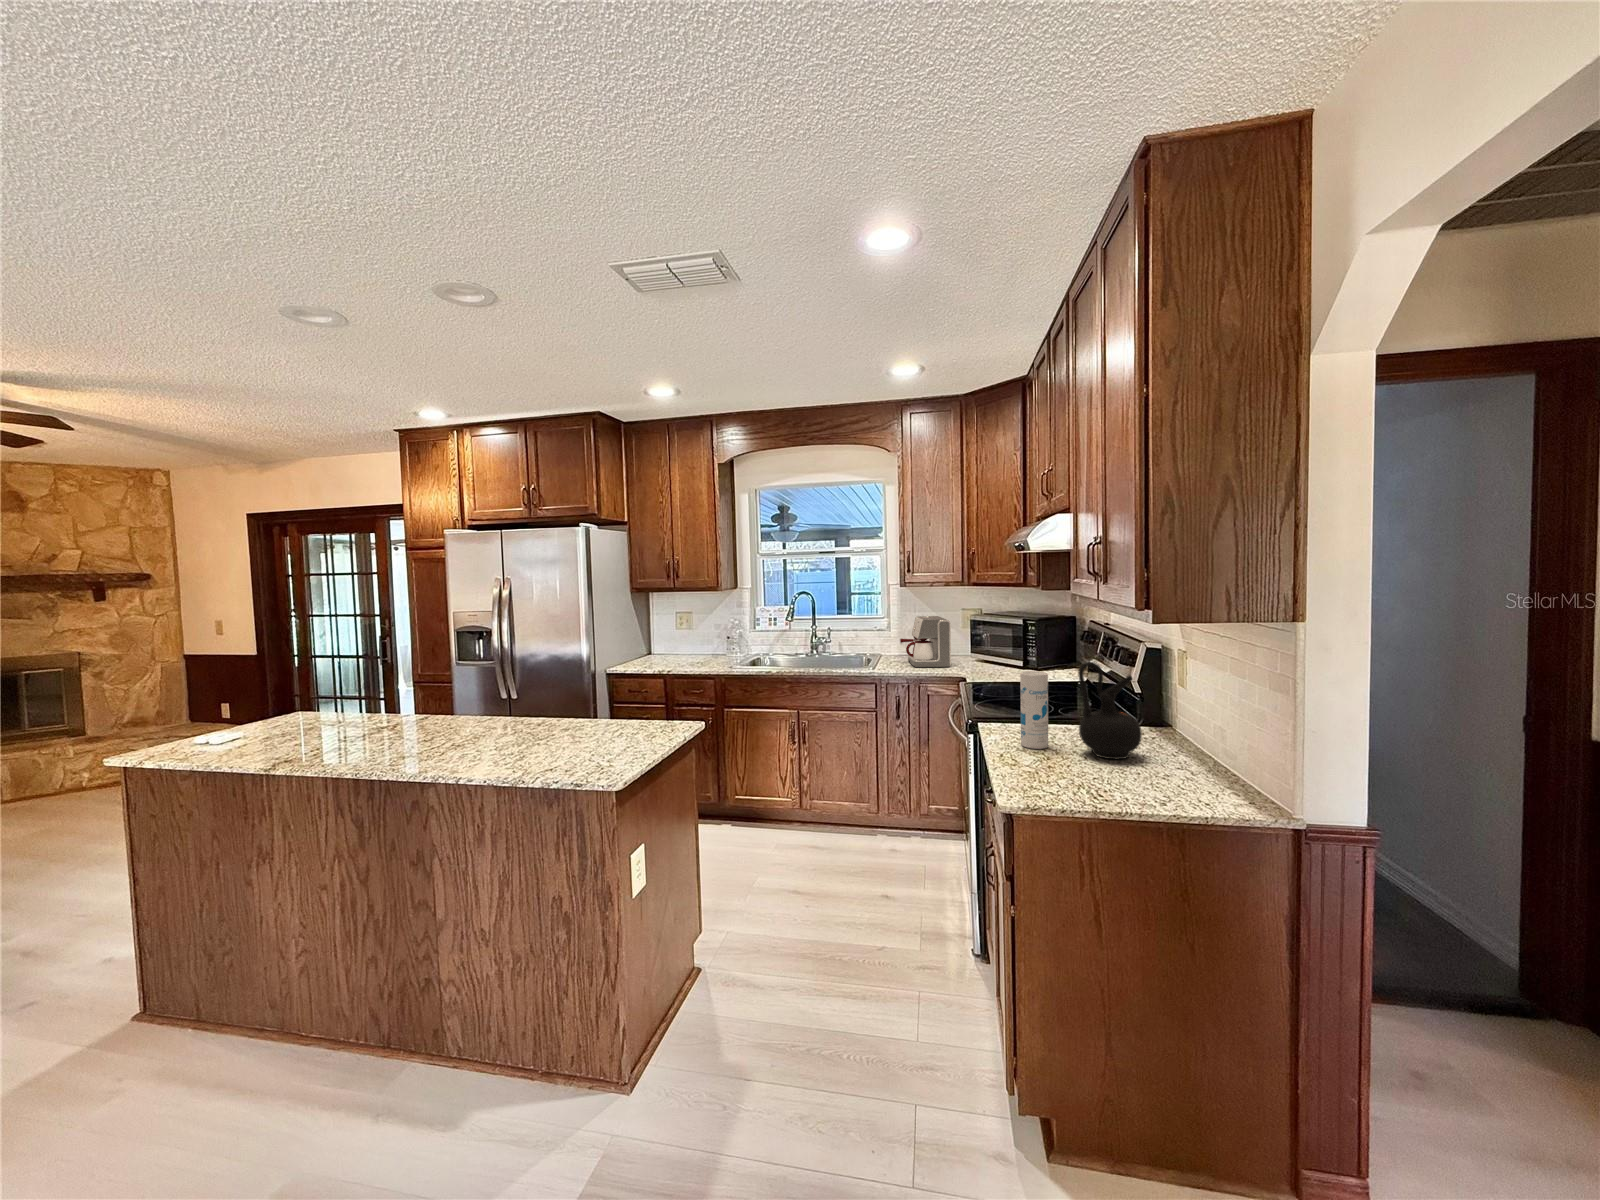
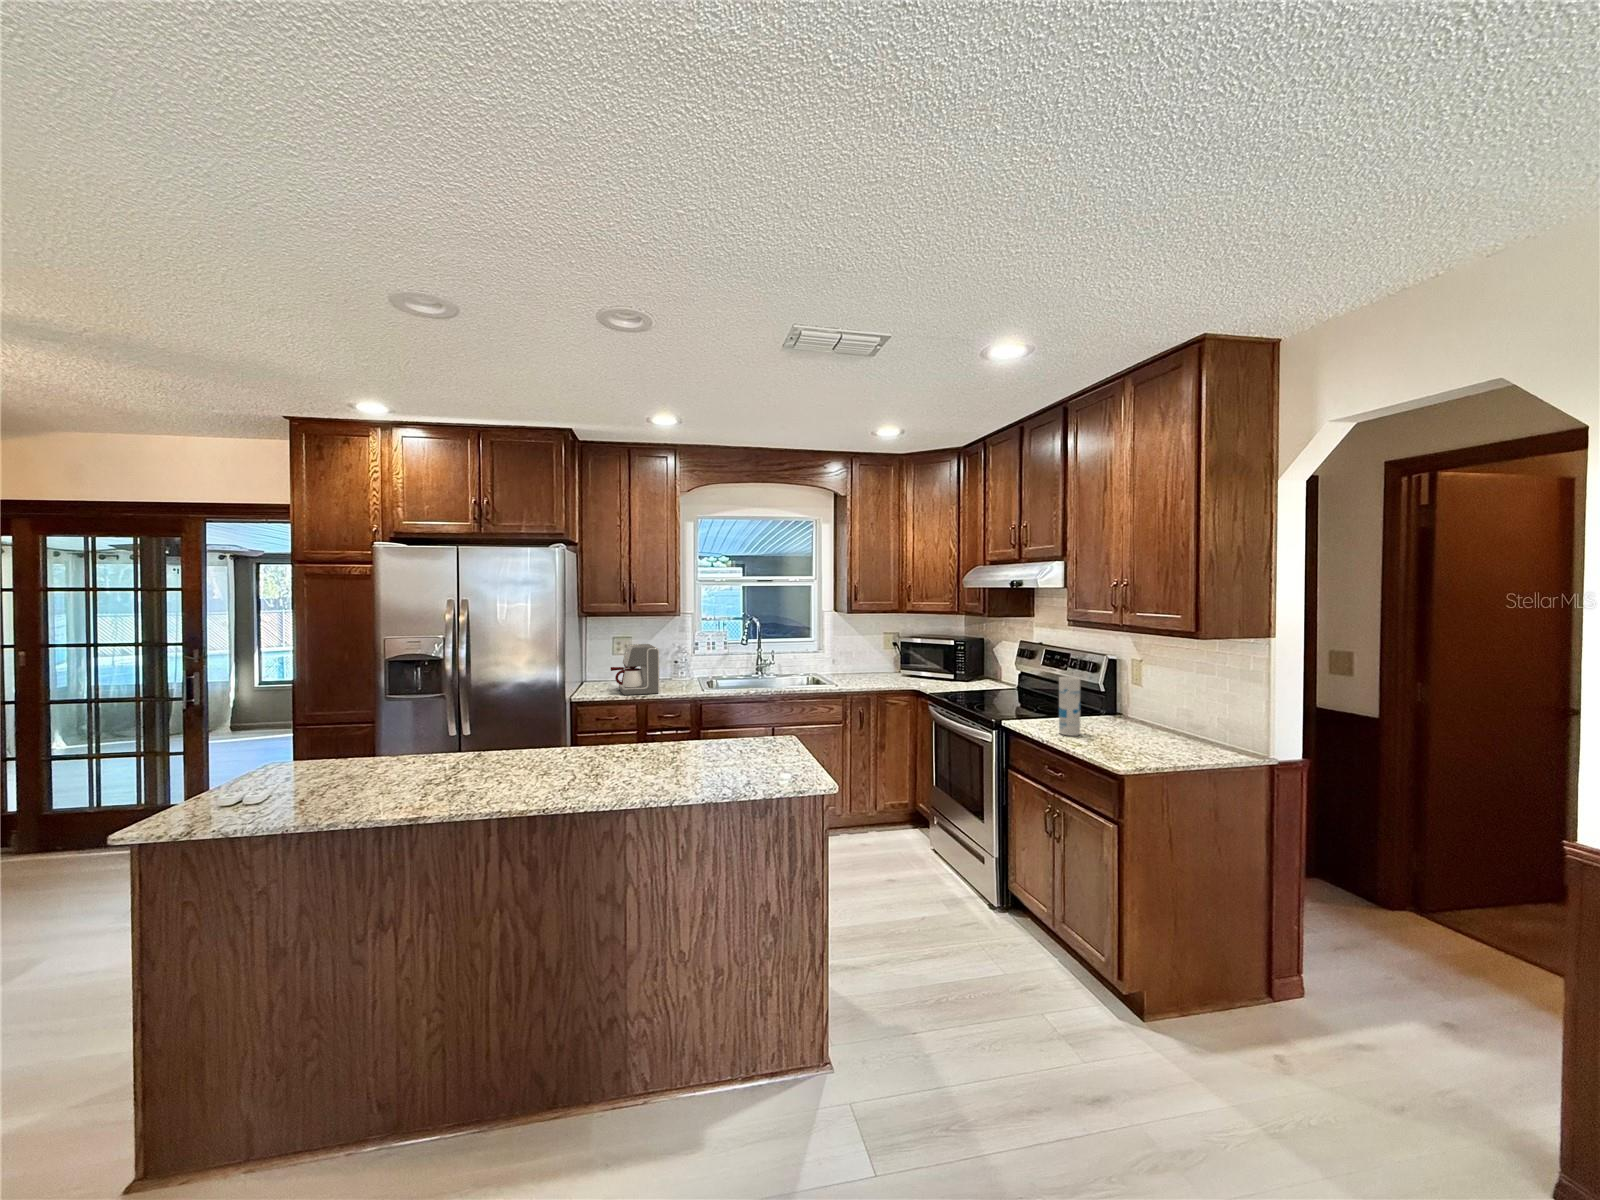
coffee maker: present [900,616,951,667] -> present [611,644,659,695]
ceramic jug: present [1078,662,1142,759] -> none [1103,667,1150,738]

